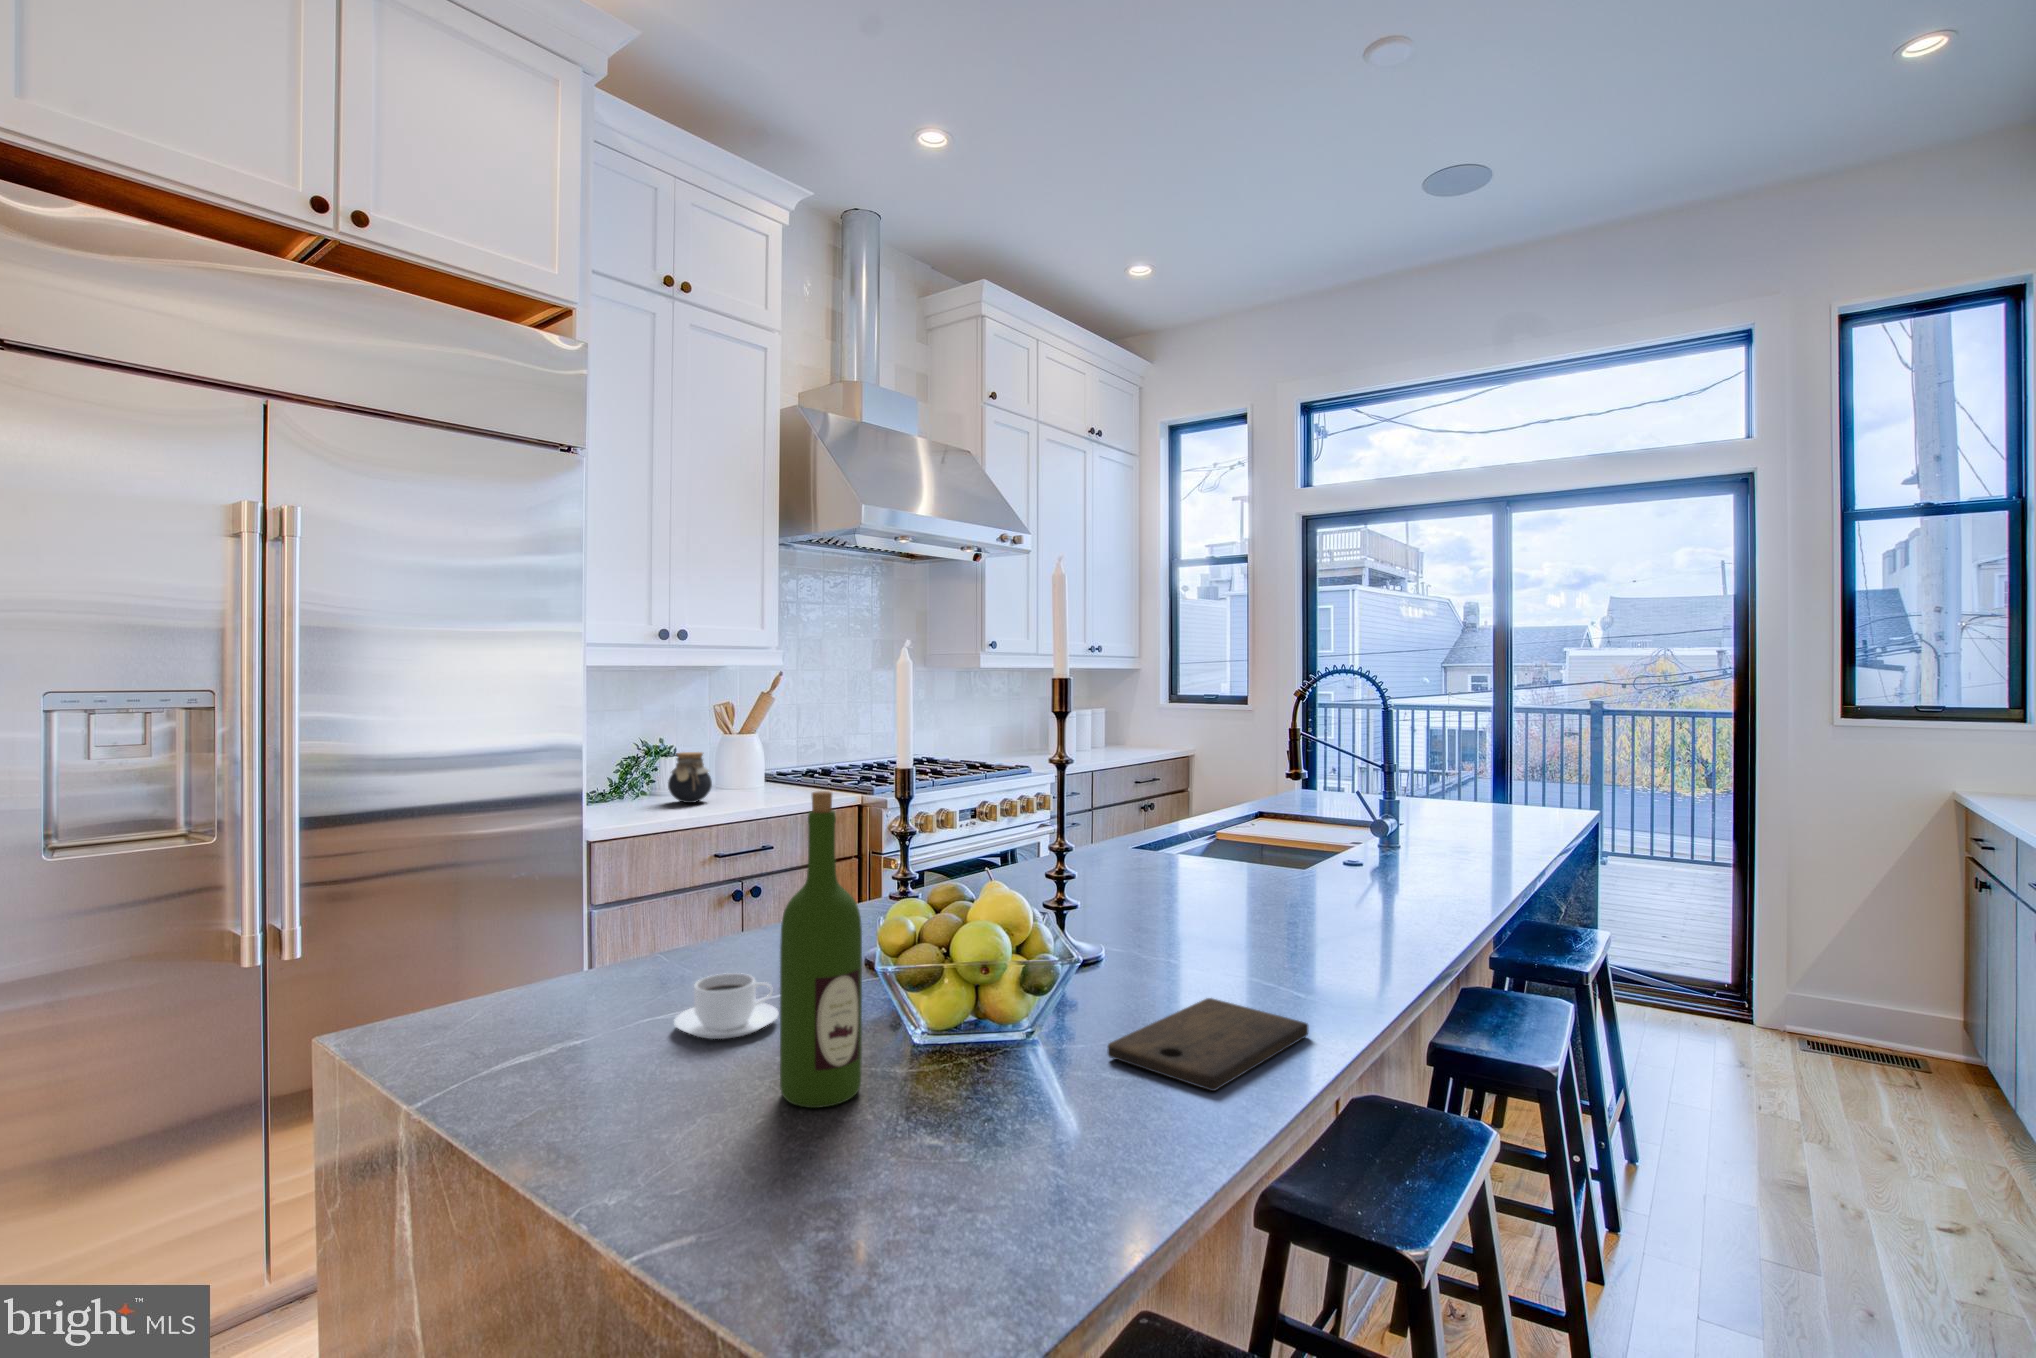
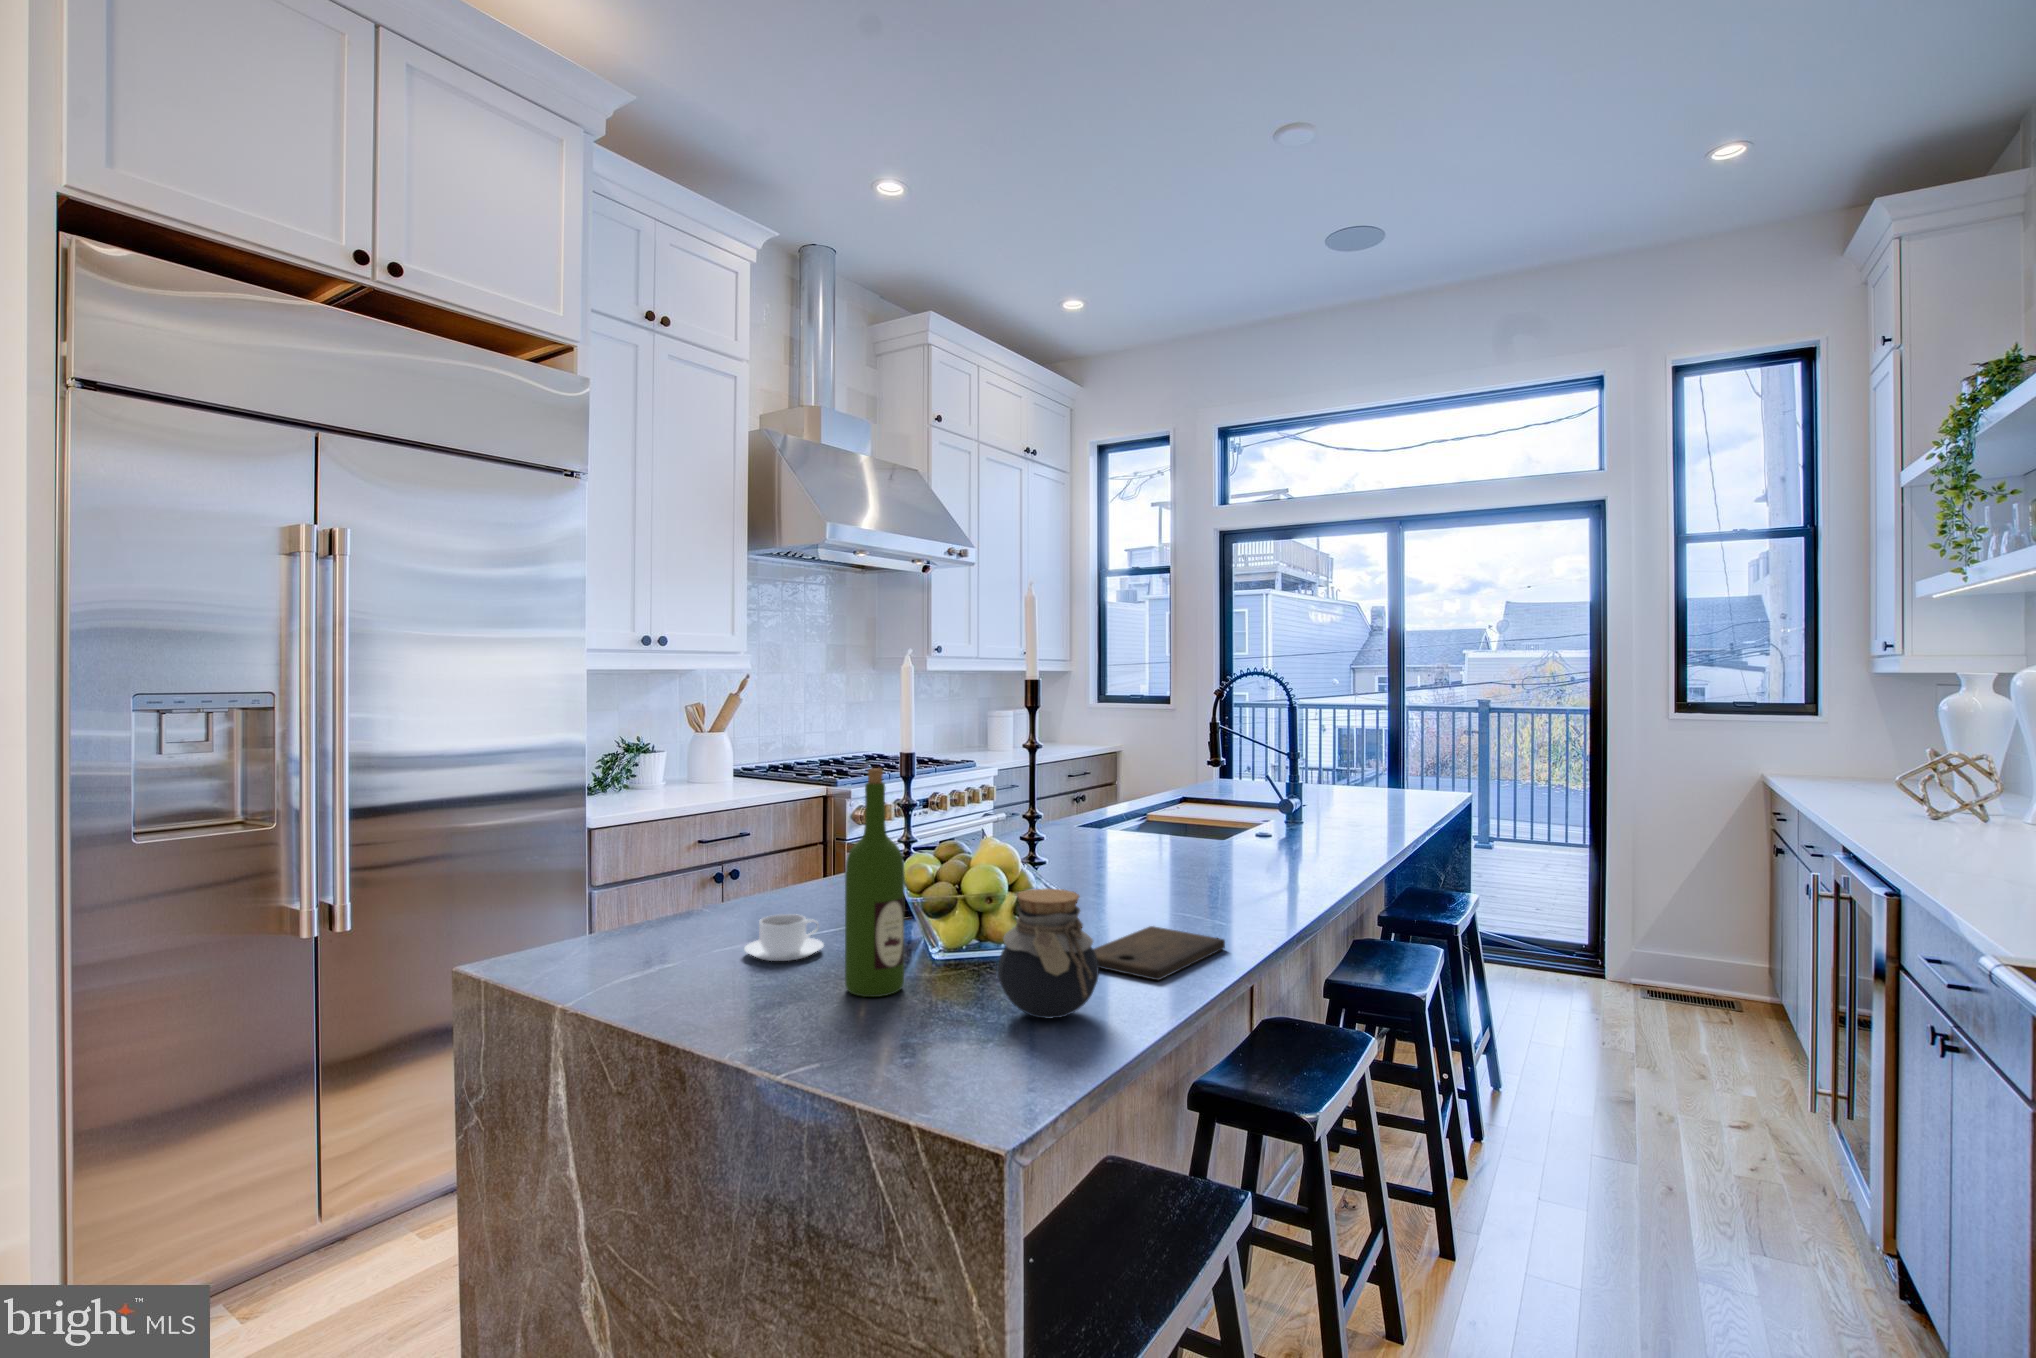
jar: present [668,752,712,803] -> present [998,888,1099,1019]

